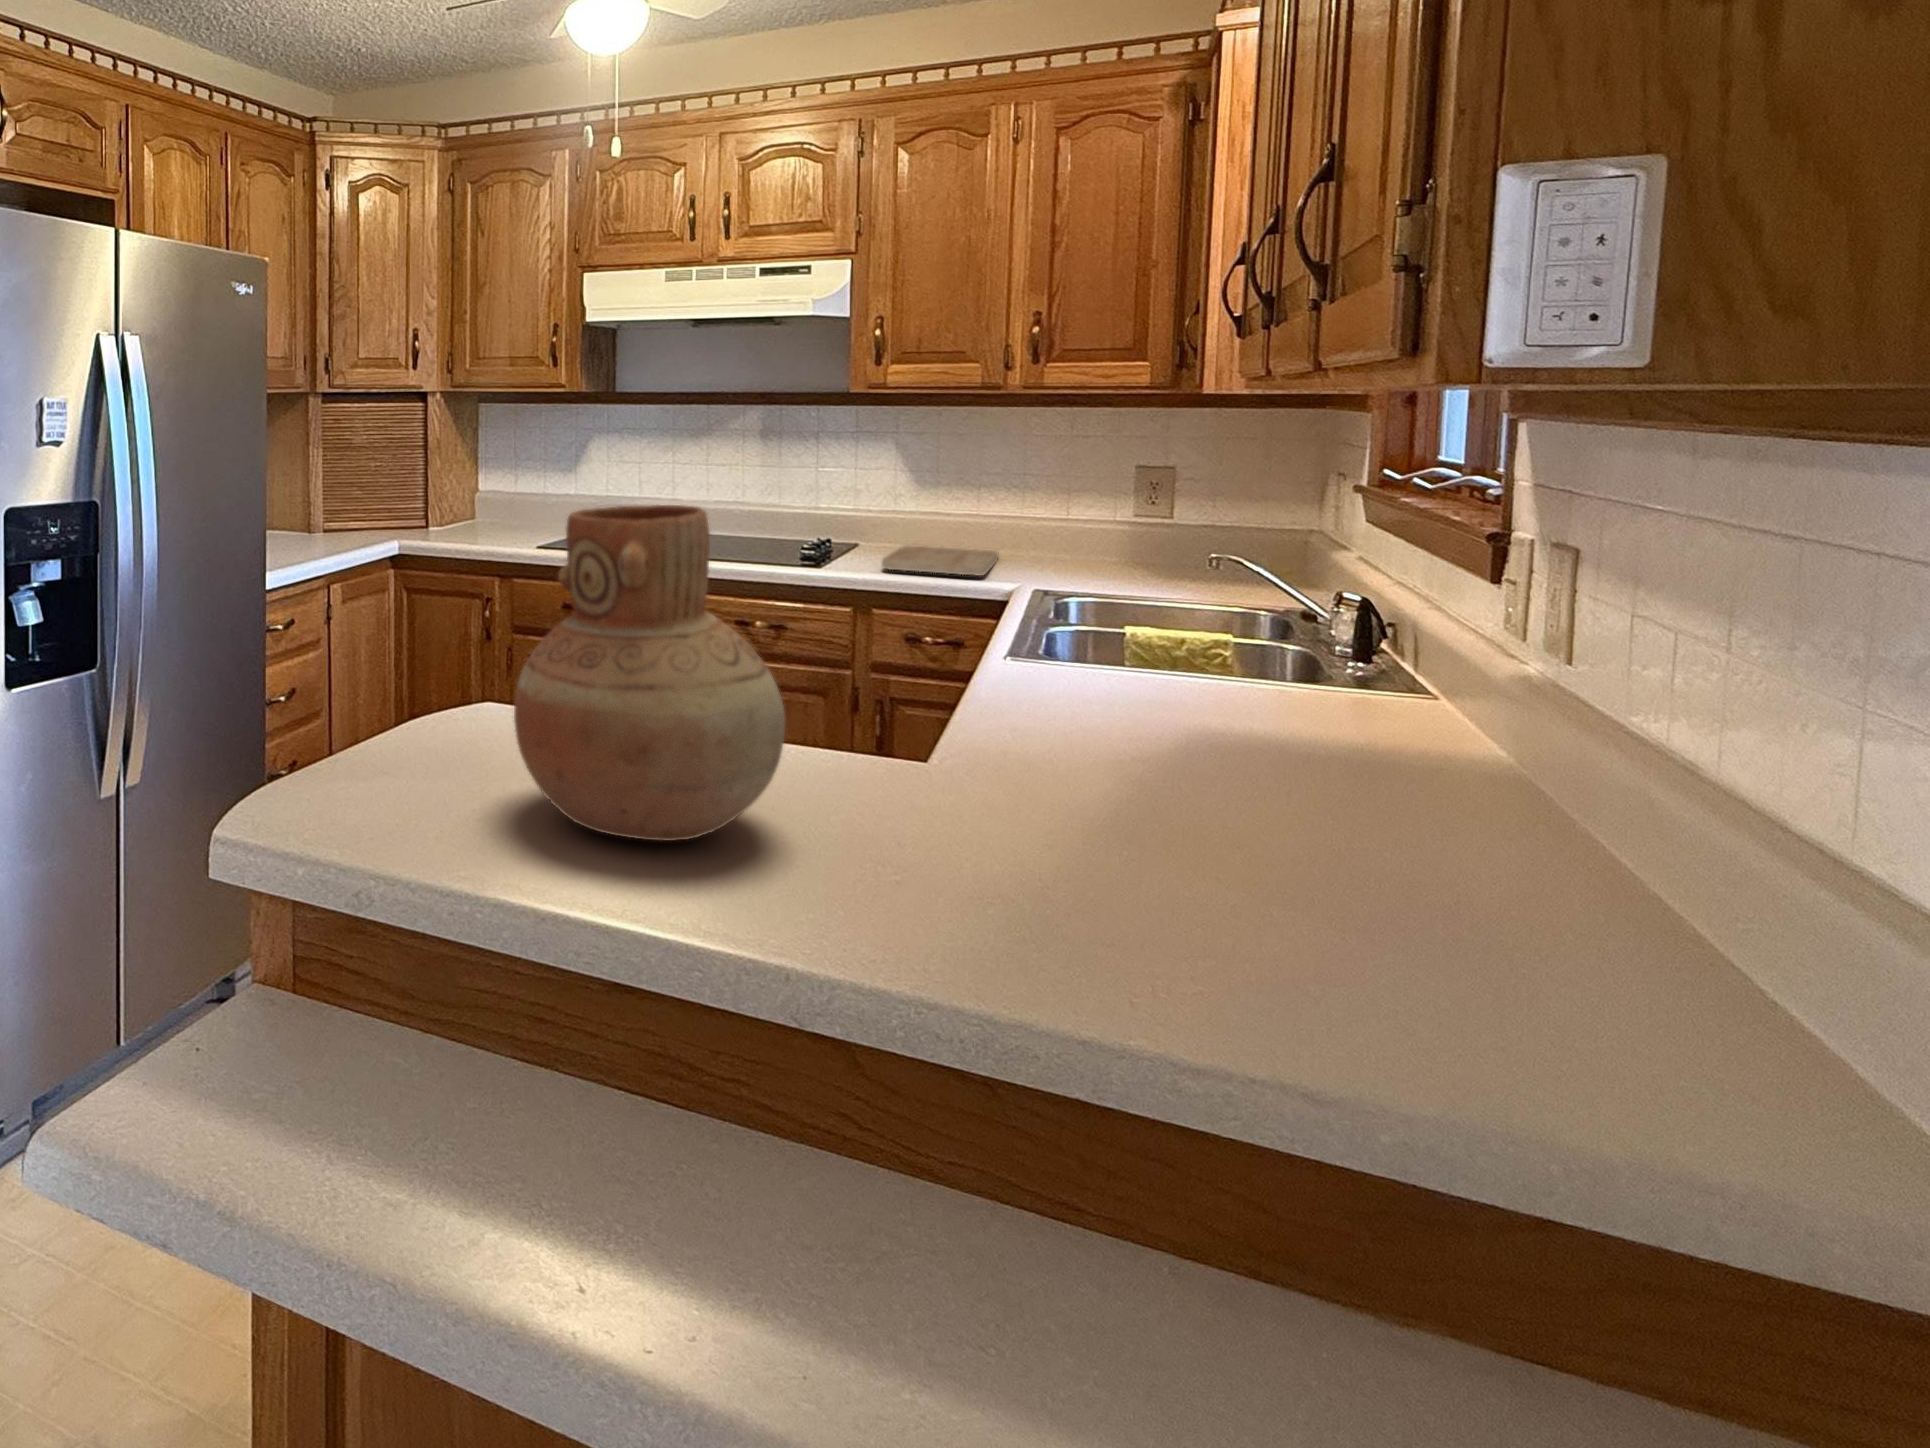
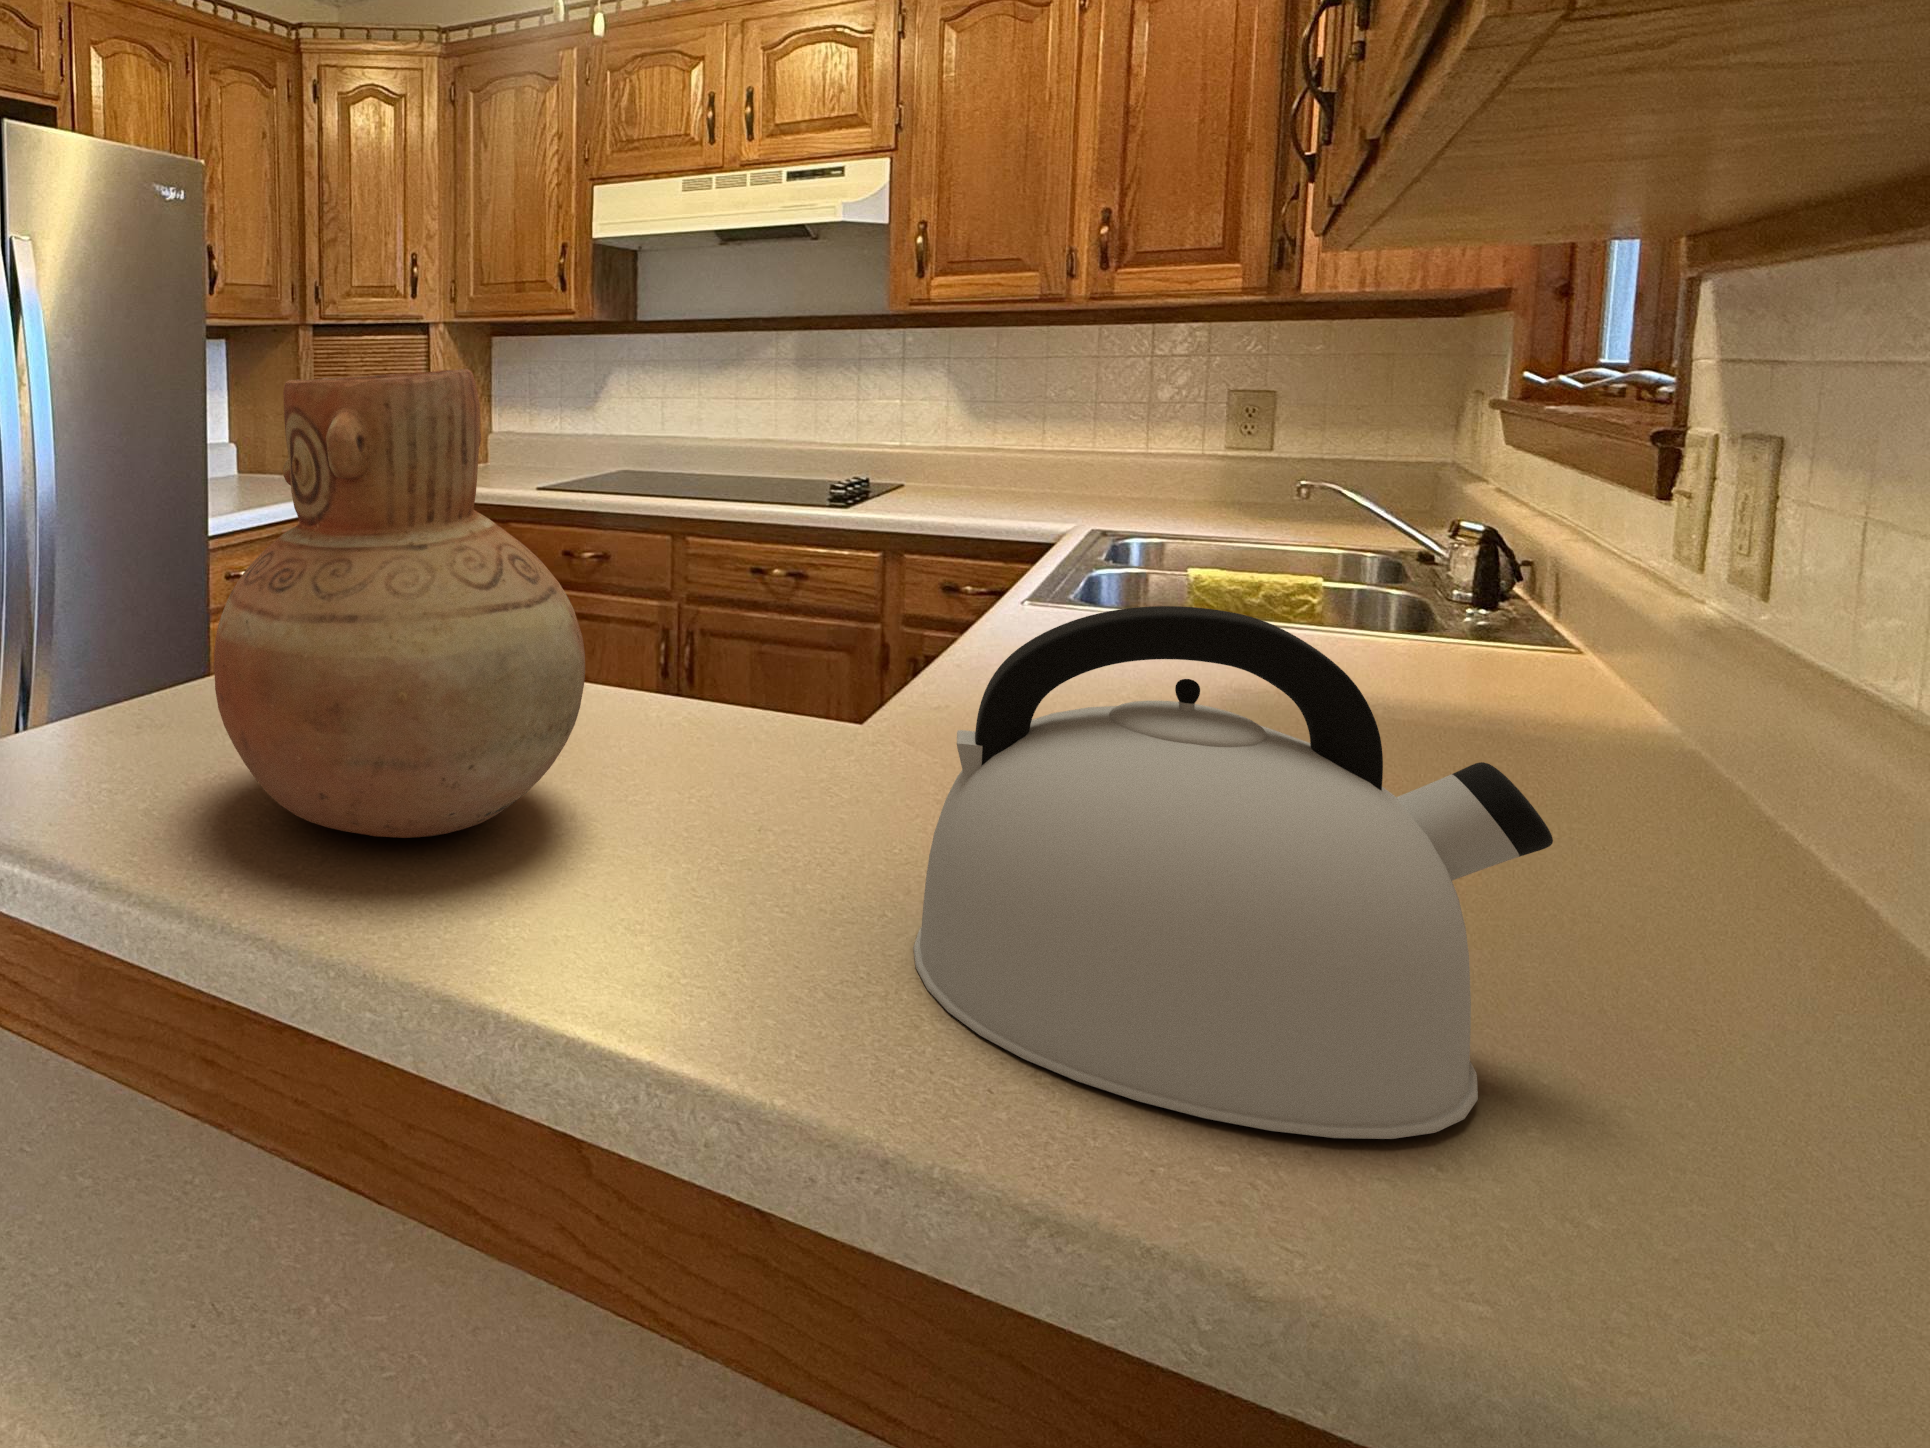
cutting board: present [882,545,998,576] -> none [917,485,1058,515]
kettle: none [1034,678,1424,991] -> present [913,606,1553,1139]

